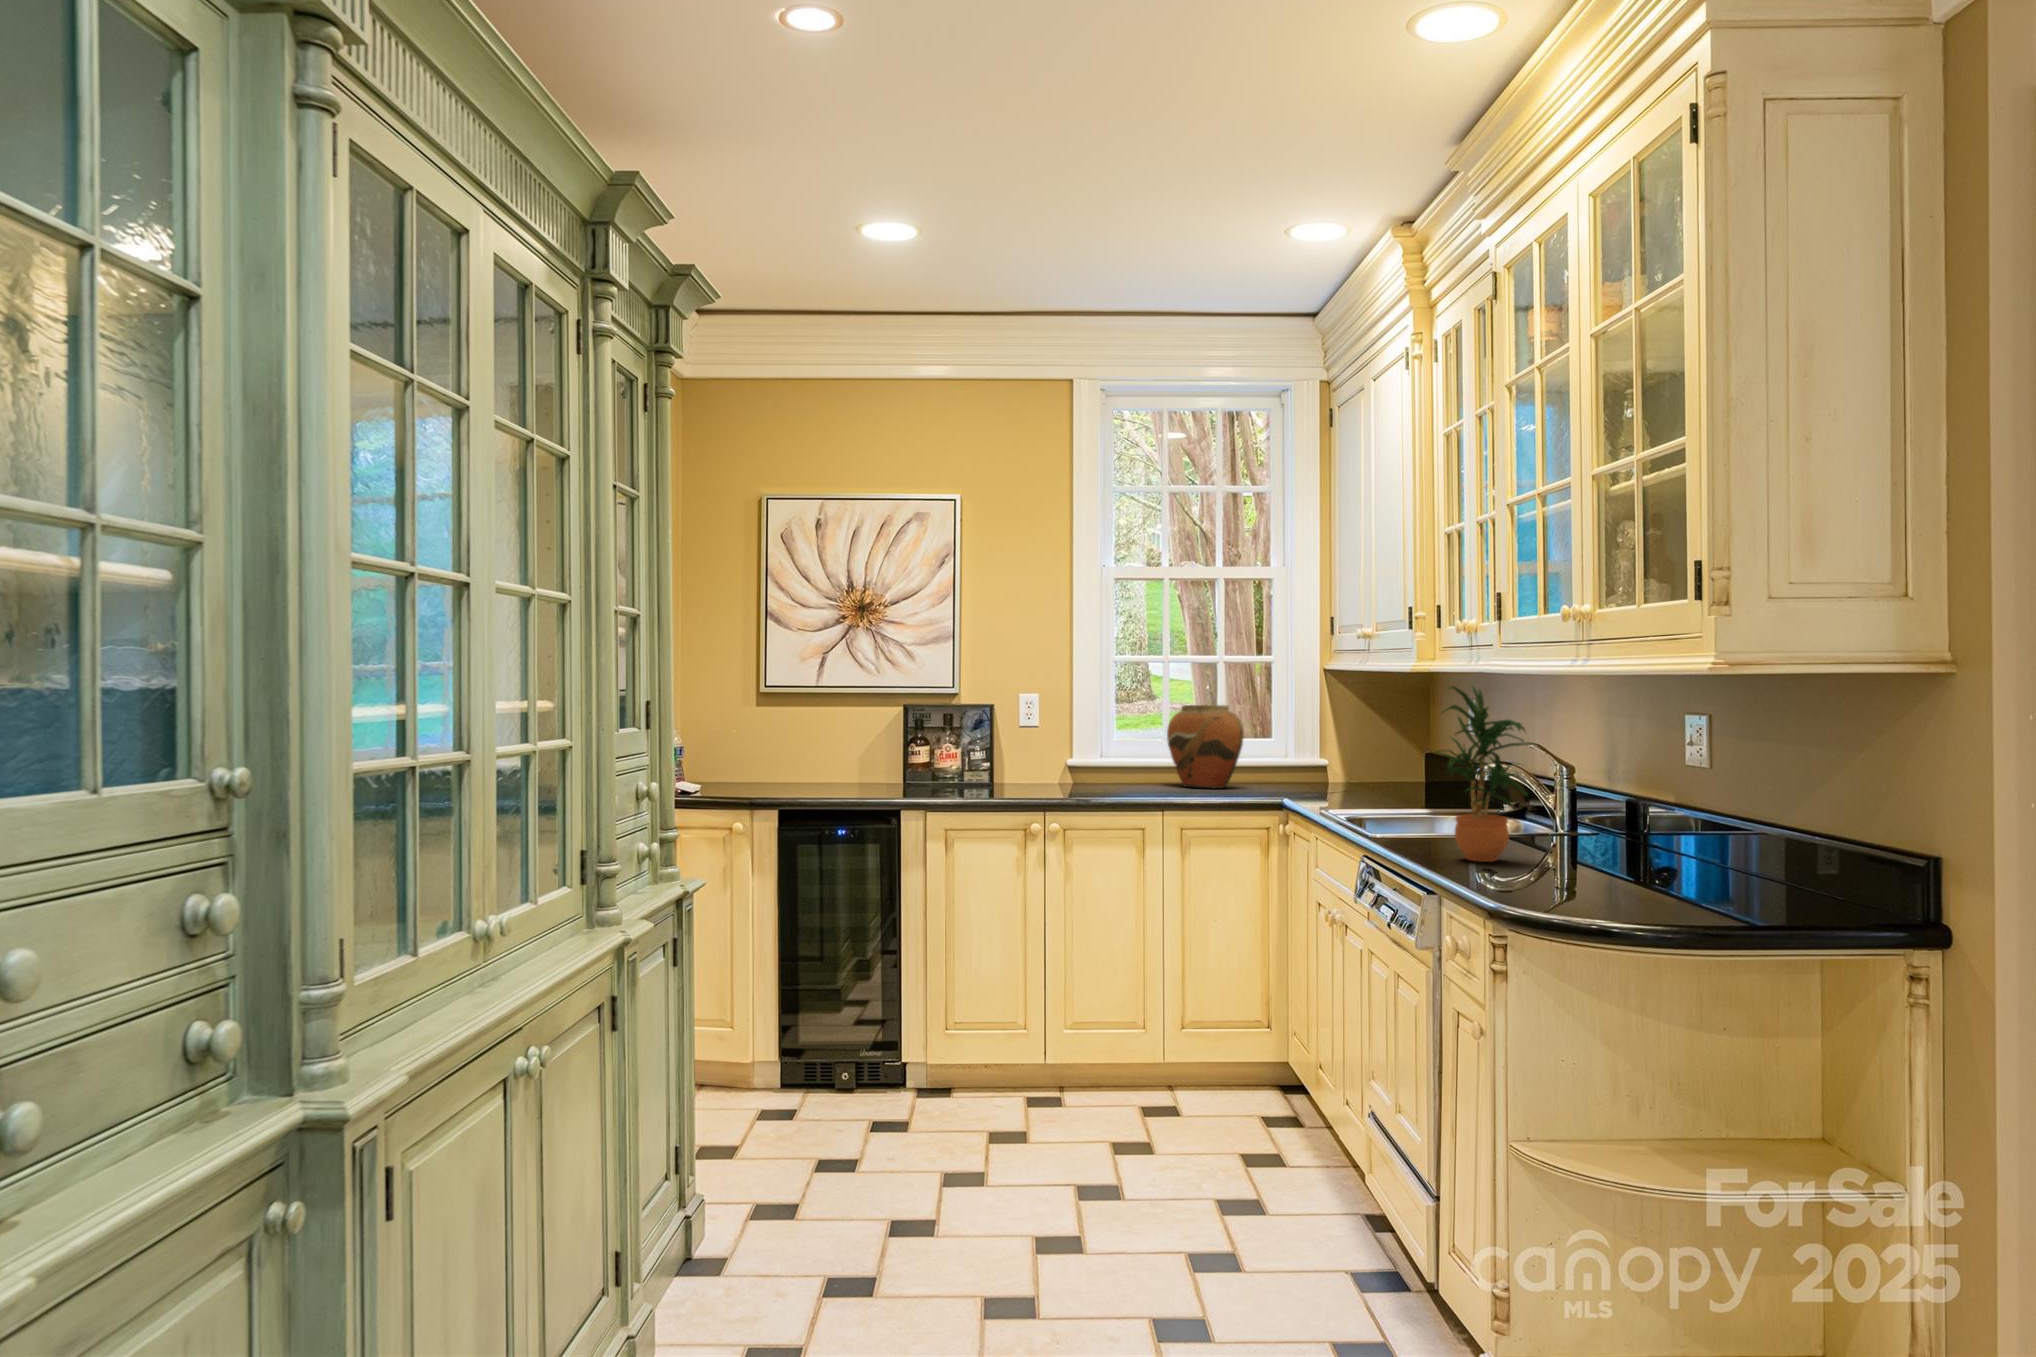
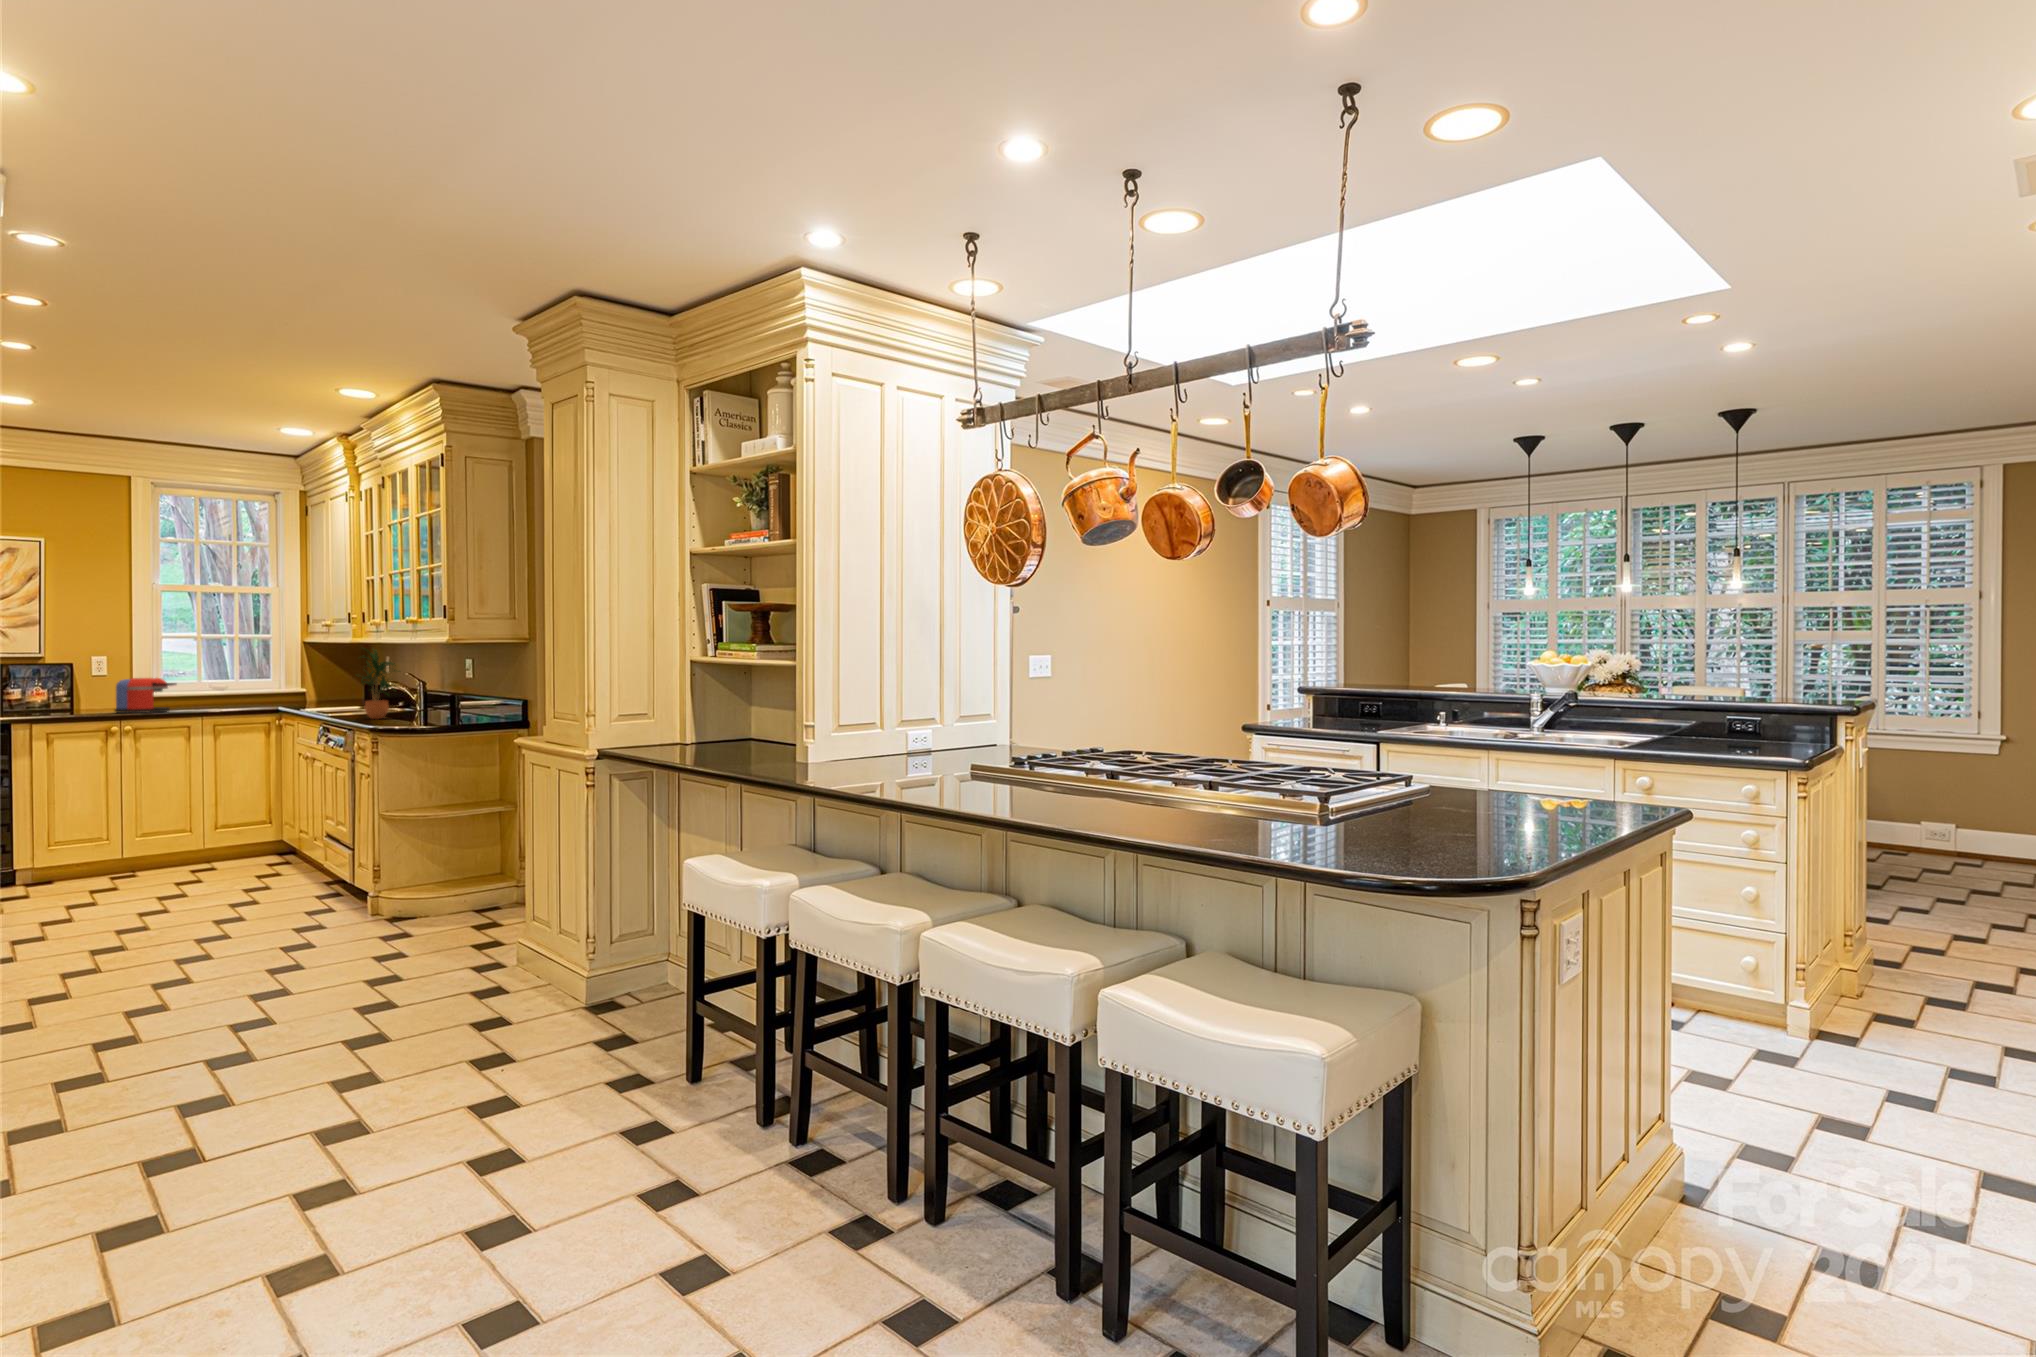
vase: present [1167,705,1244,788] -> none [201,662,253,708]
coffee maker: none [1036,736,1125,799] -> present [115,678,176,713]

